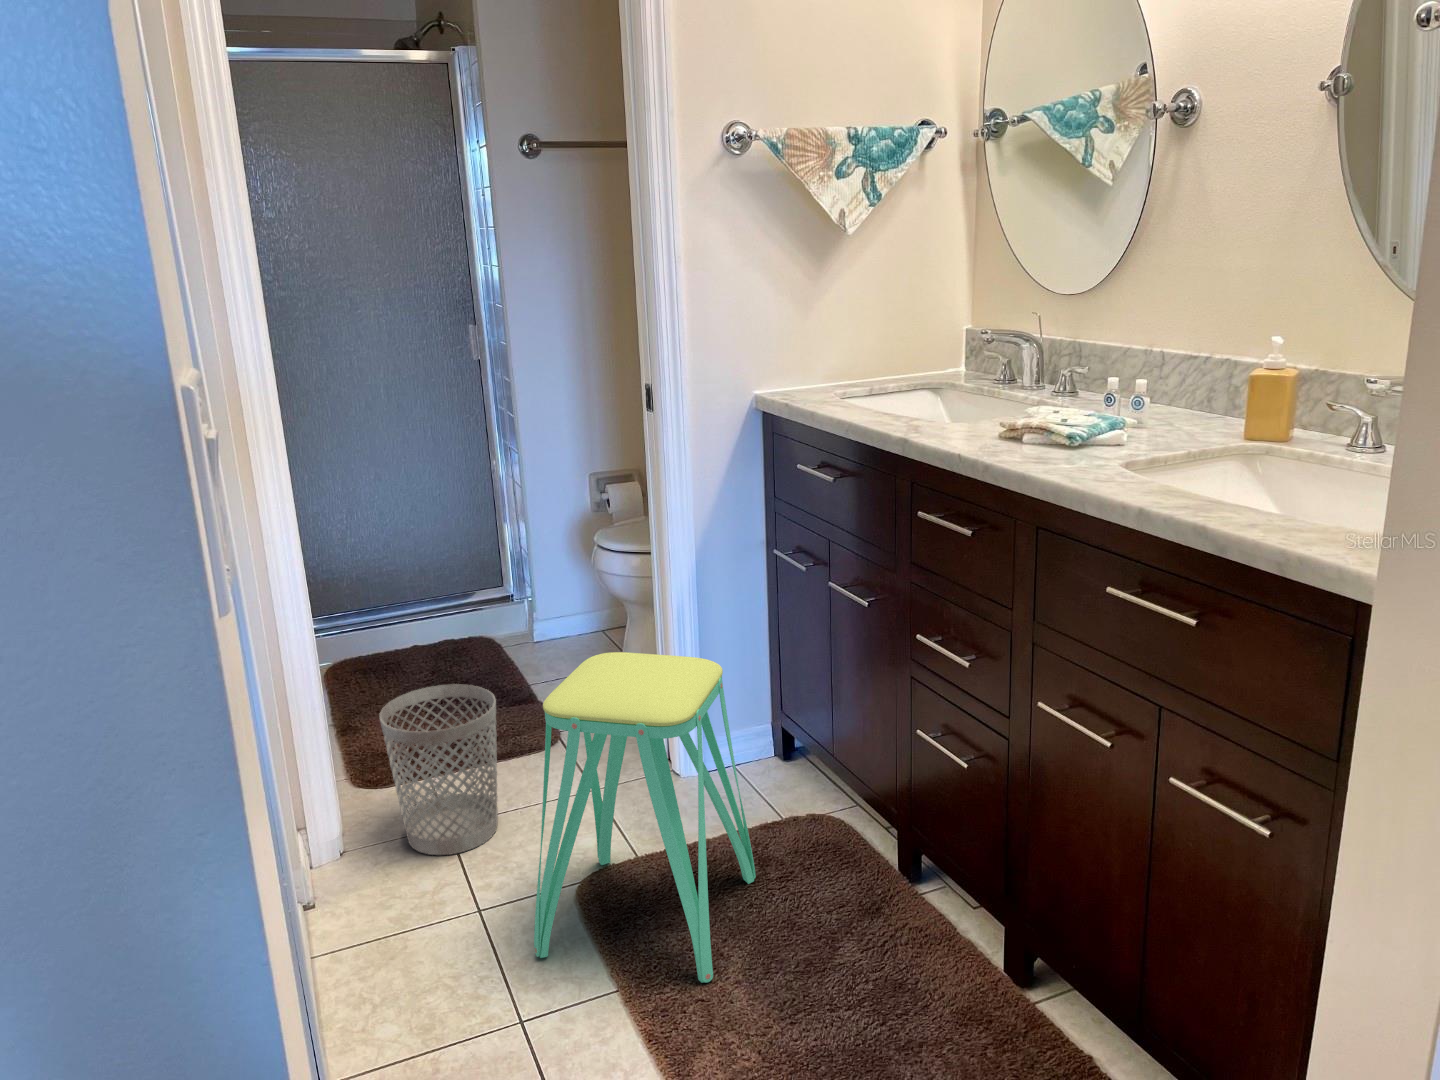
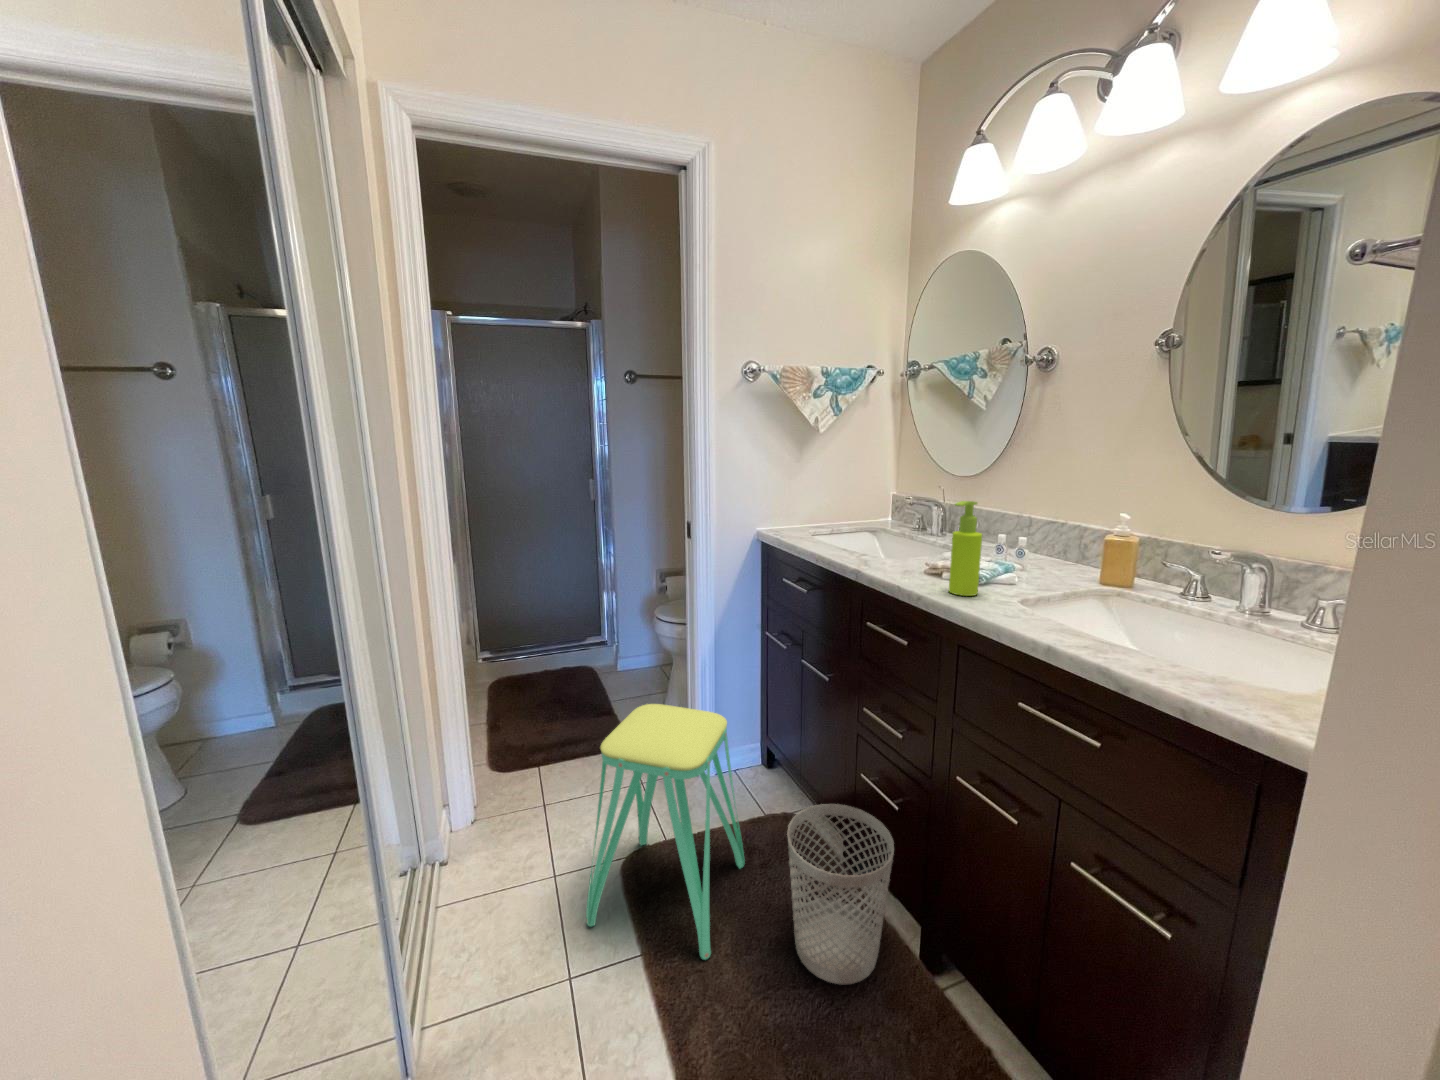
soap dispenser: none [1027,327,1070,460] -> present [949,501,982,596]
wastebasket: present [380,684,498,855] -> present [787,804,894,984]

